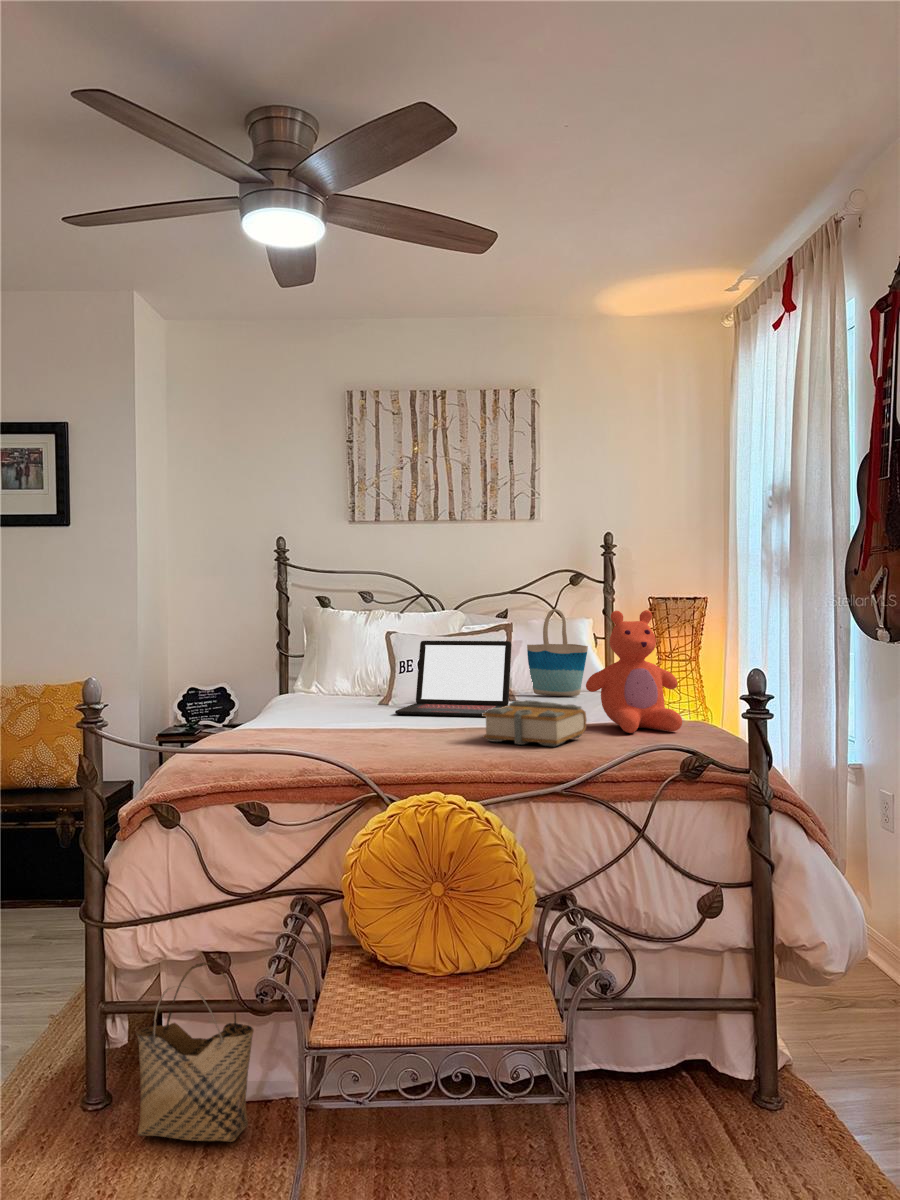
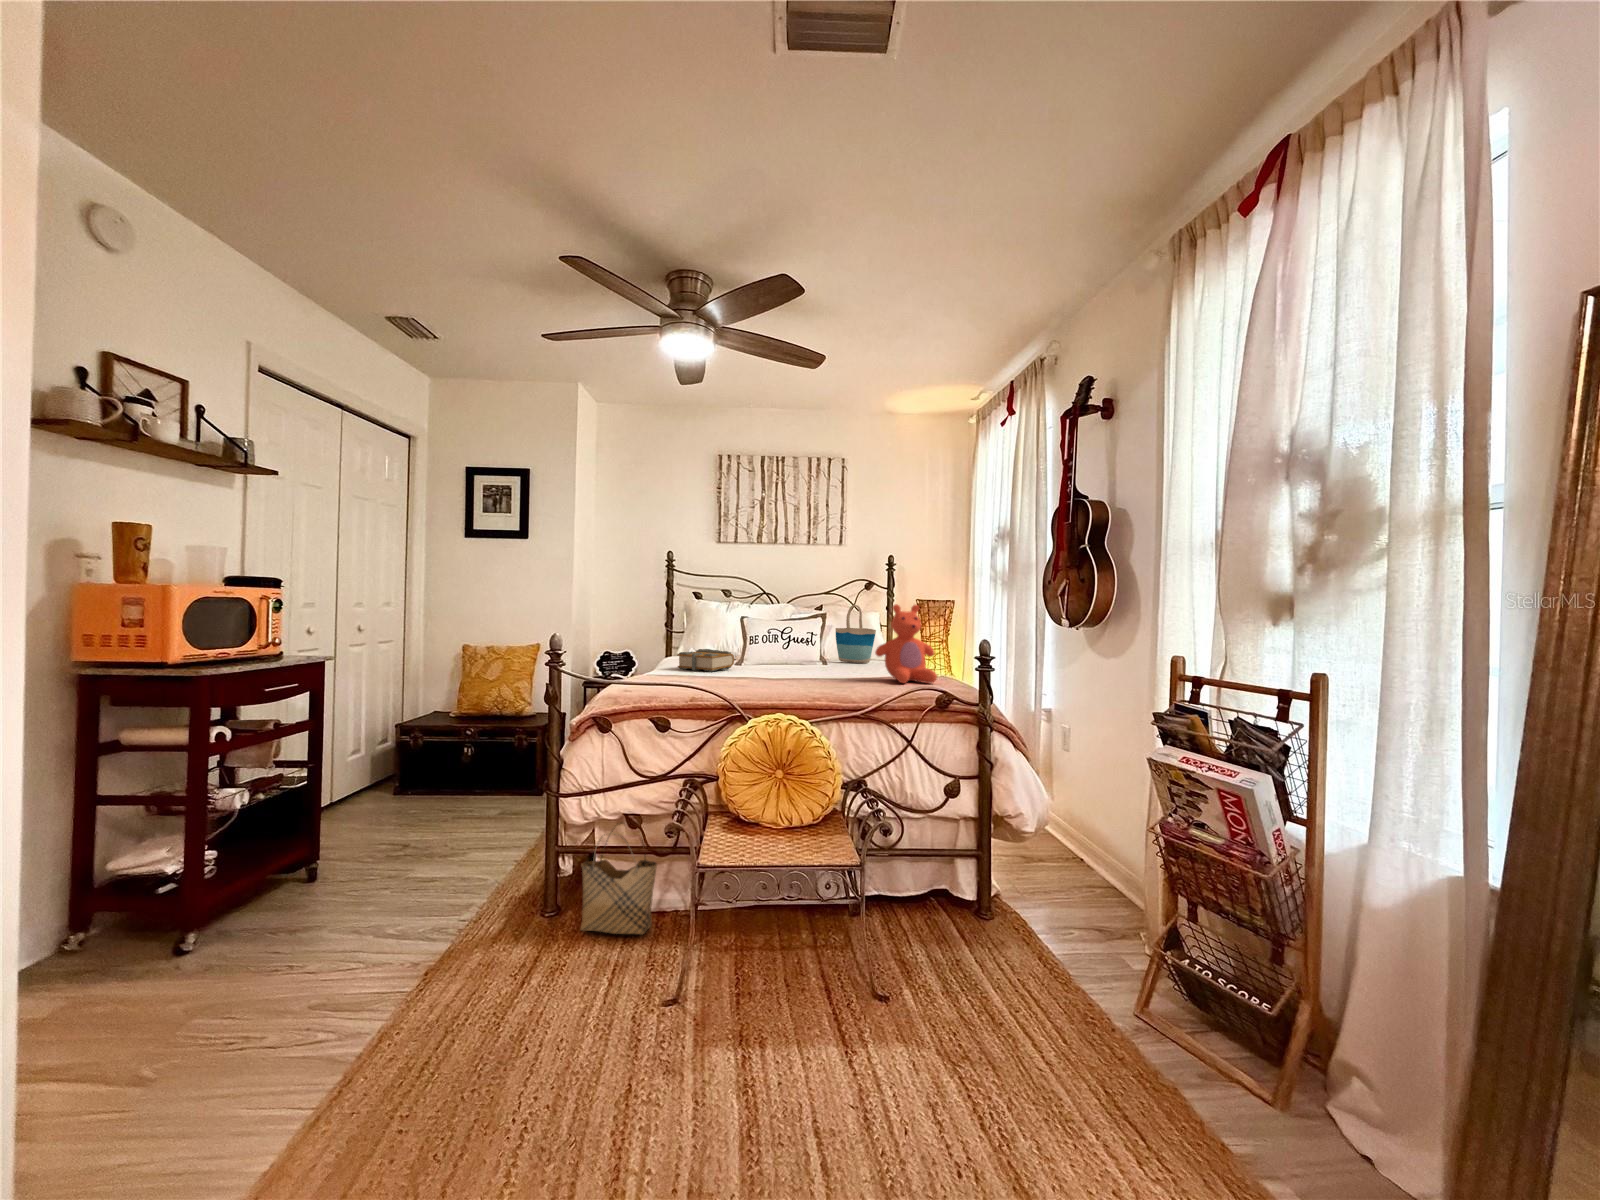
laptop: present [395,641,512,717] -> none [748,623,826,673]
book: present [483,700,586,747] -> present [677,649,734,672]

